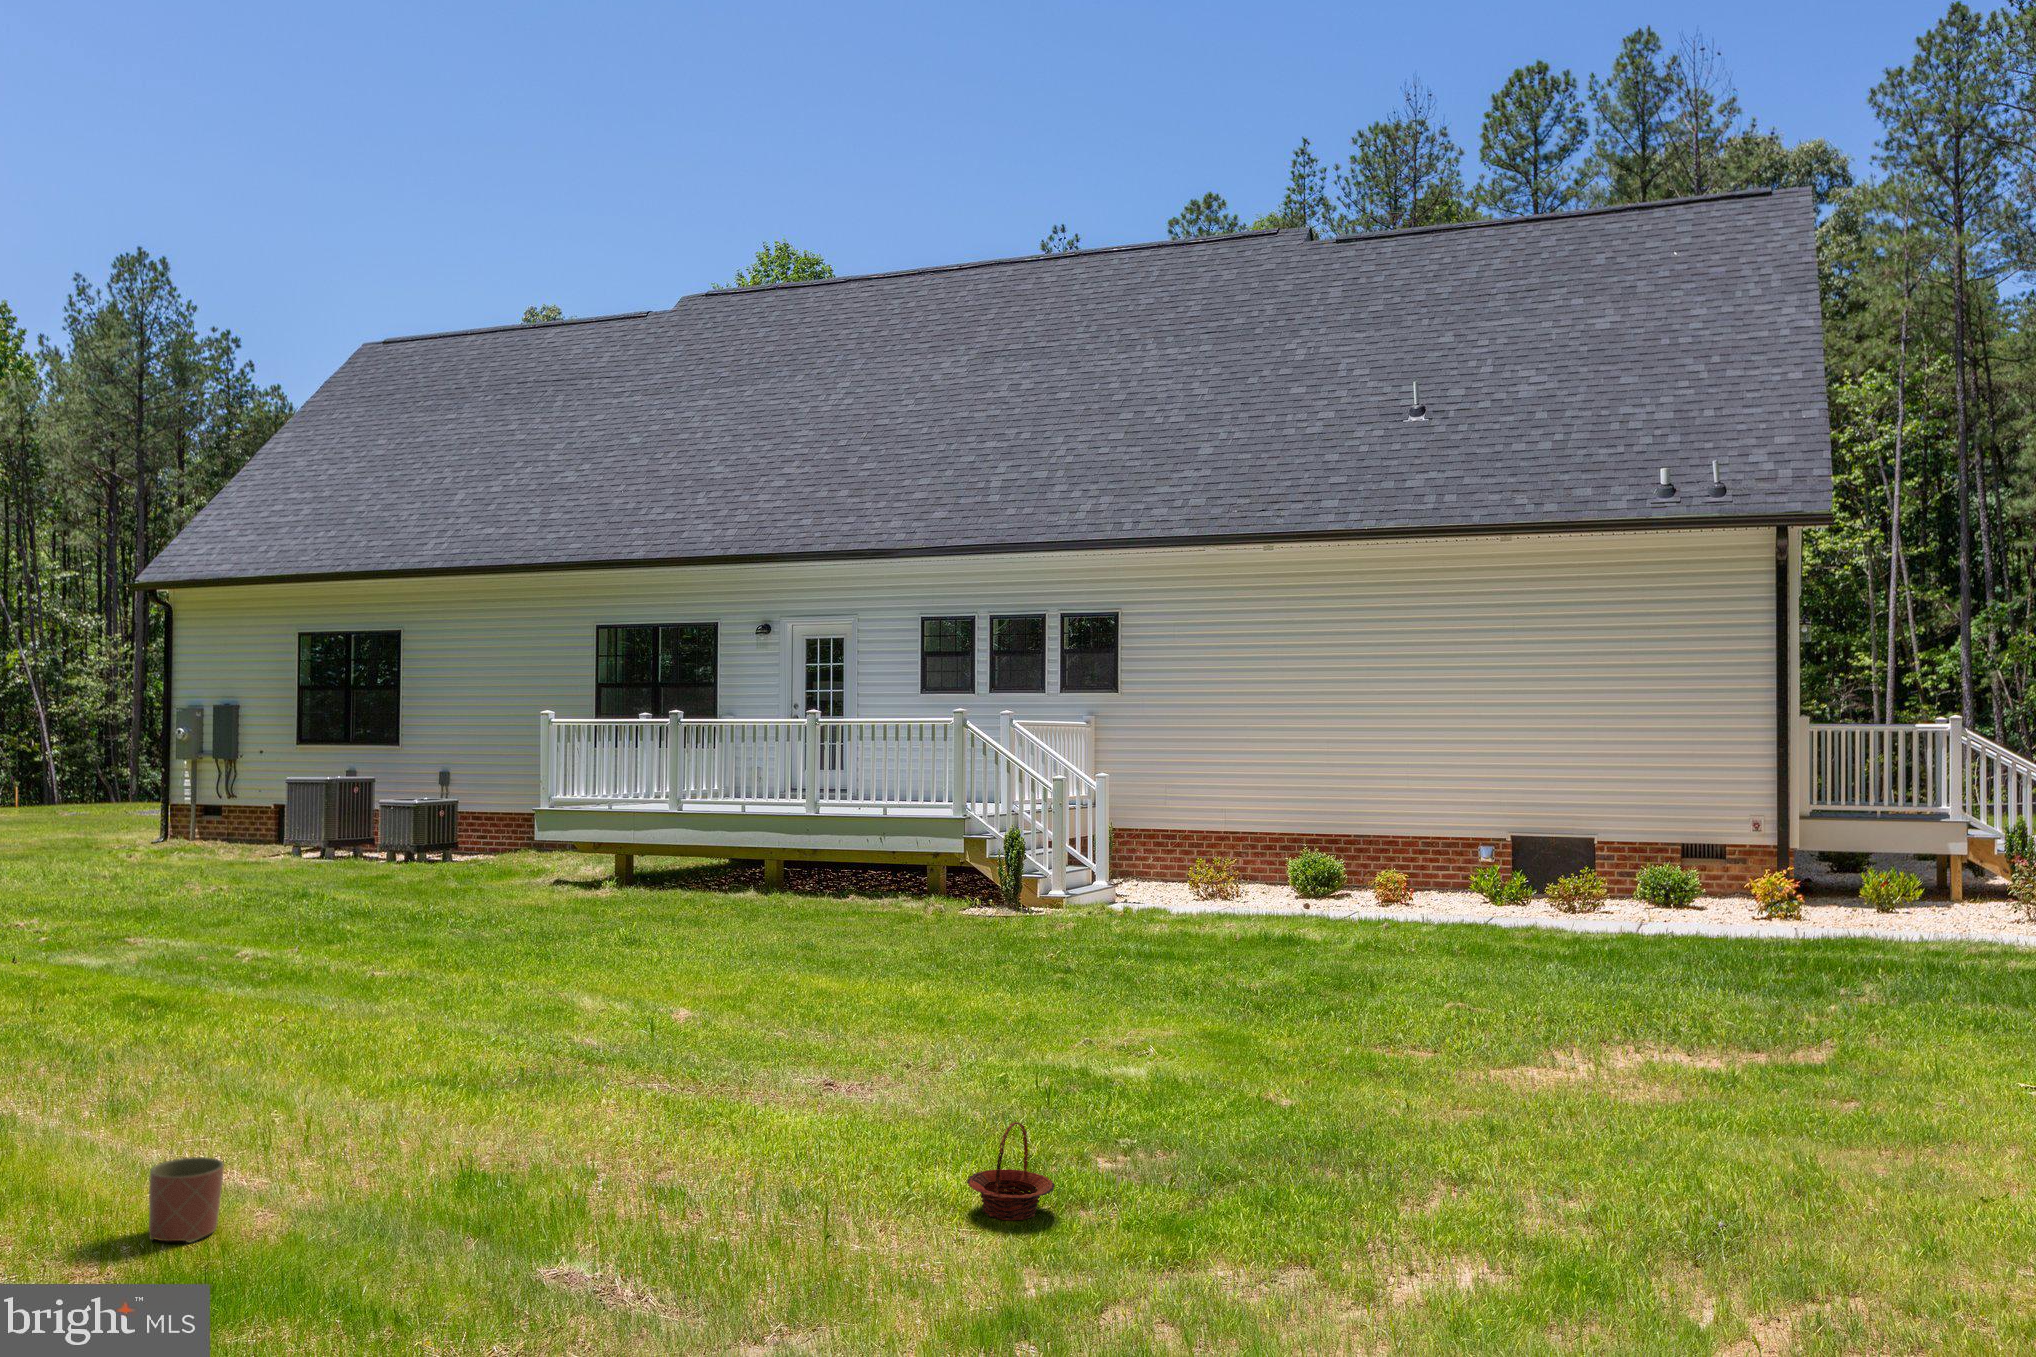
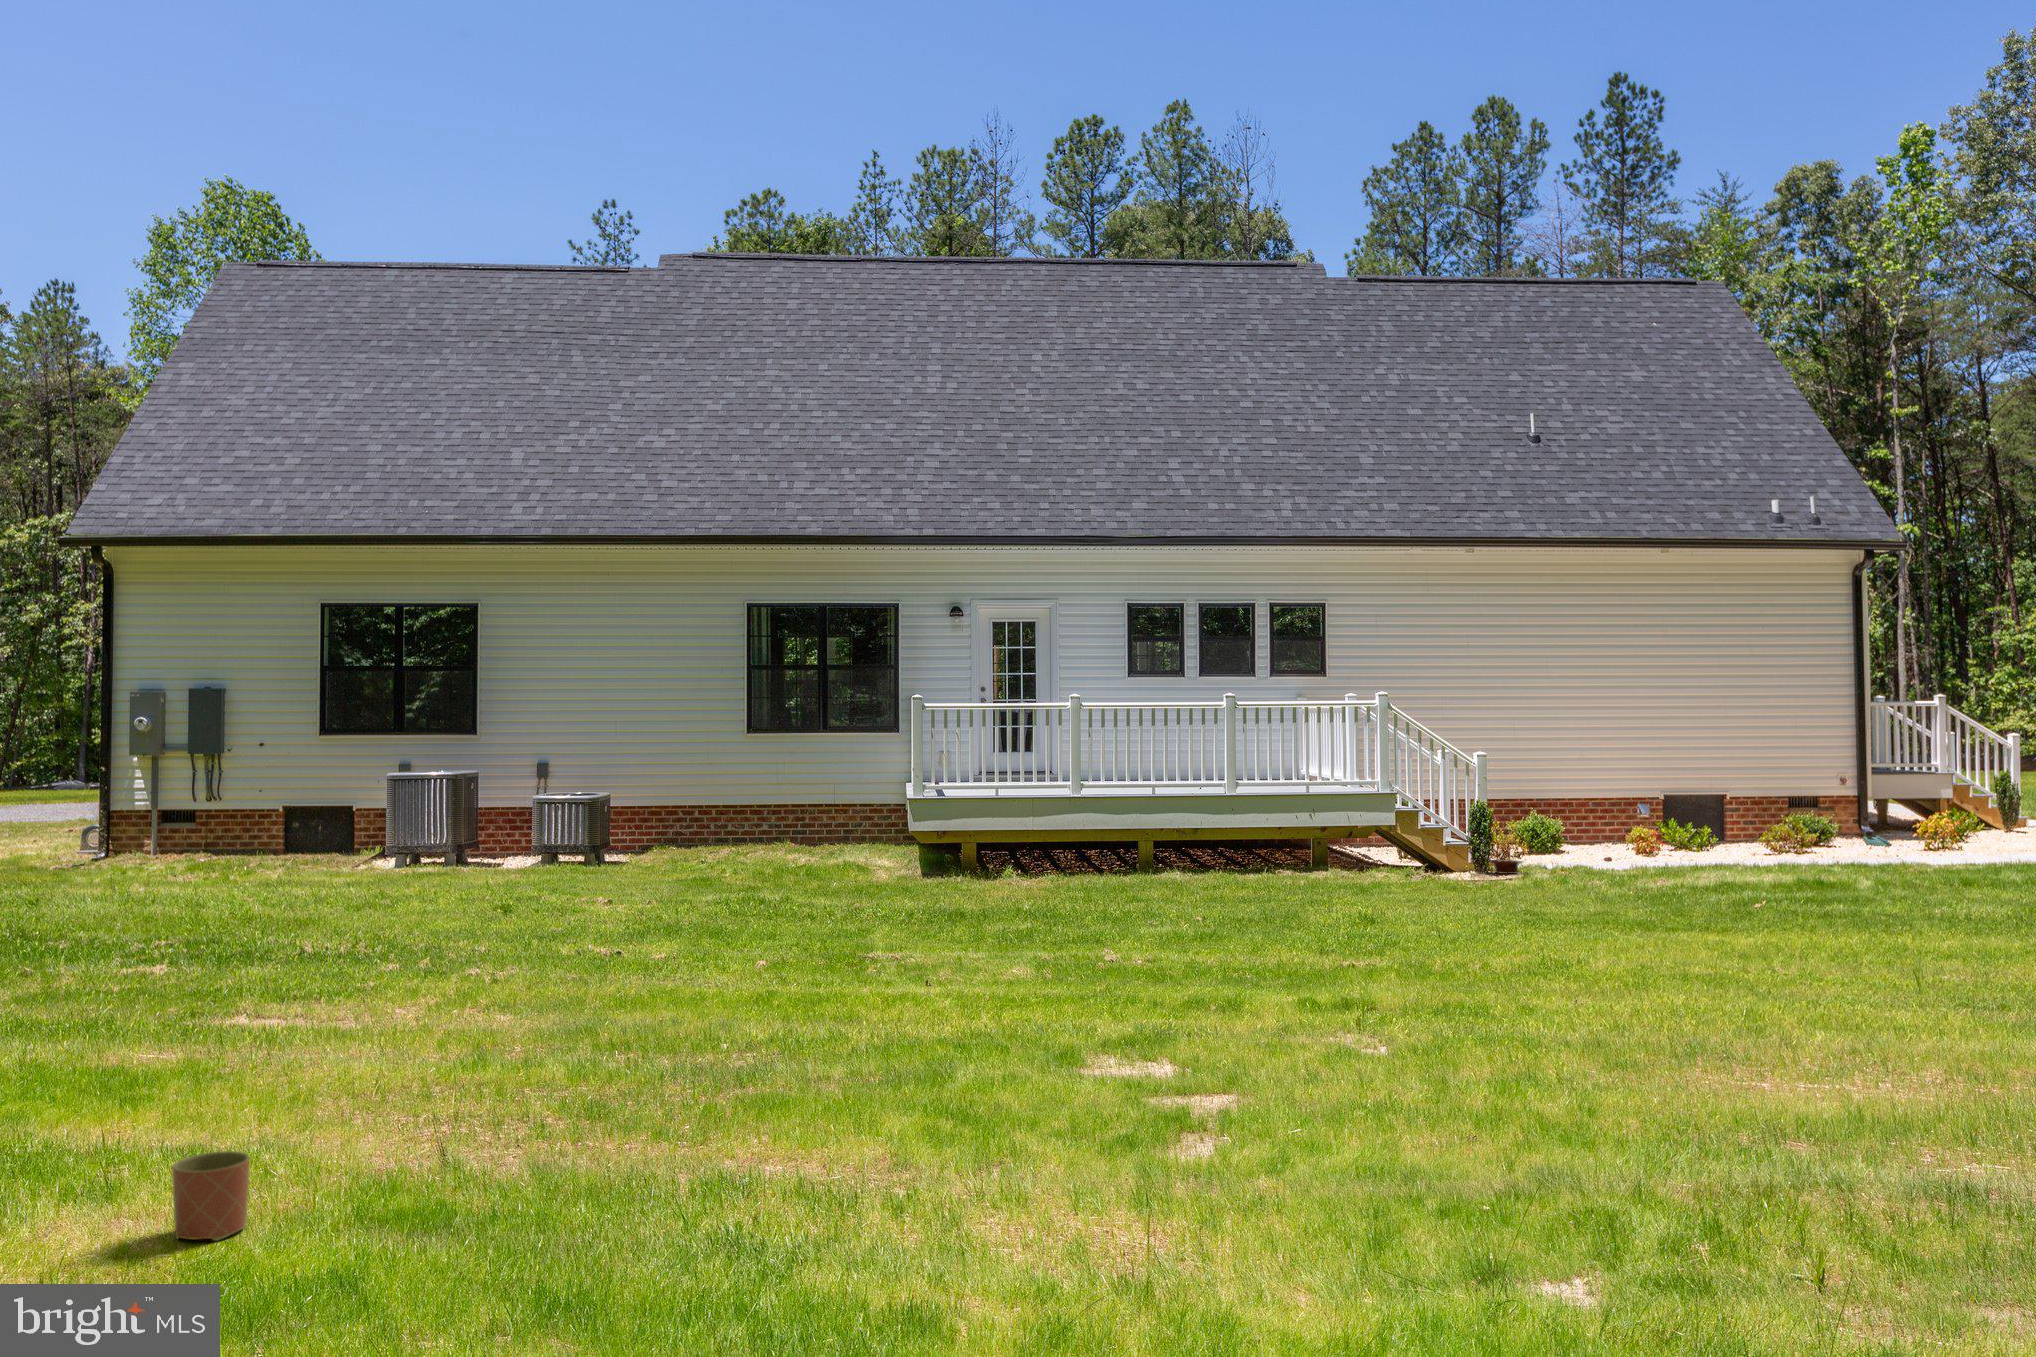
basket: present [967,1122,1055,1221] -> present [1490,841,1522,874]

